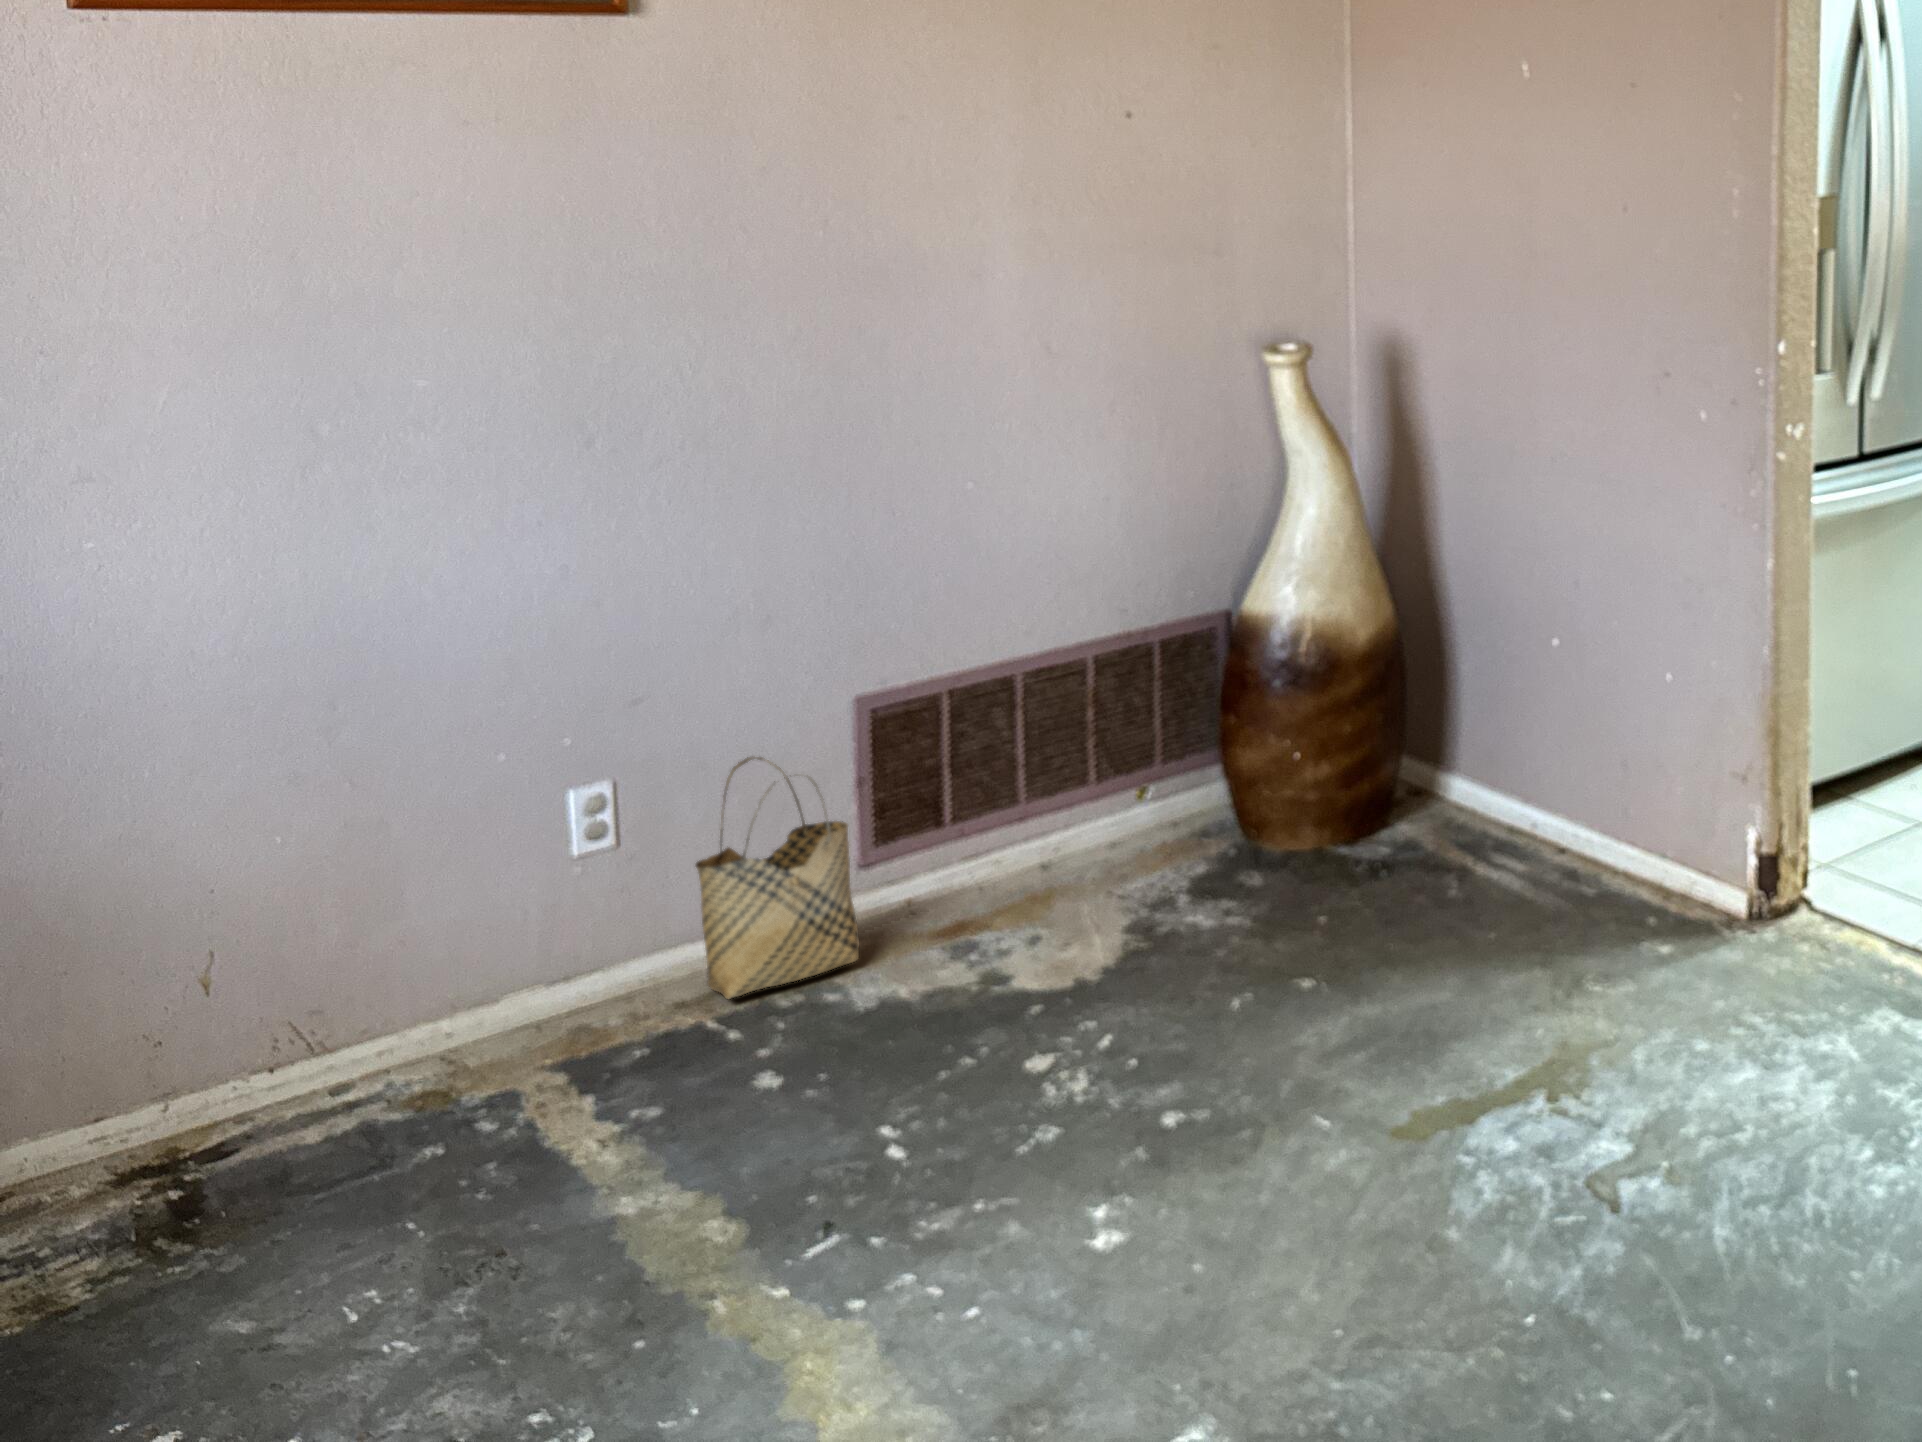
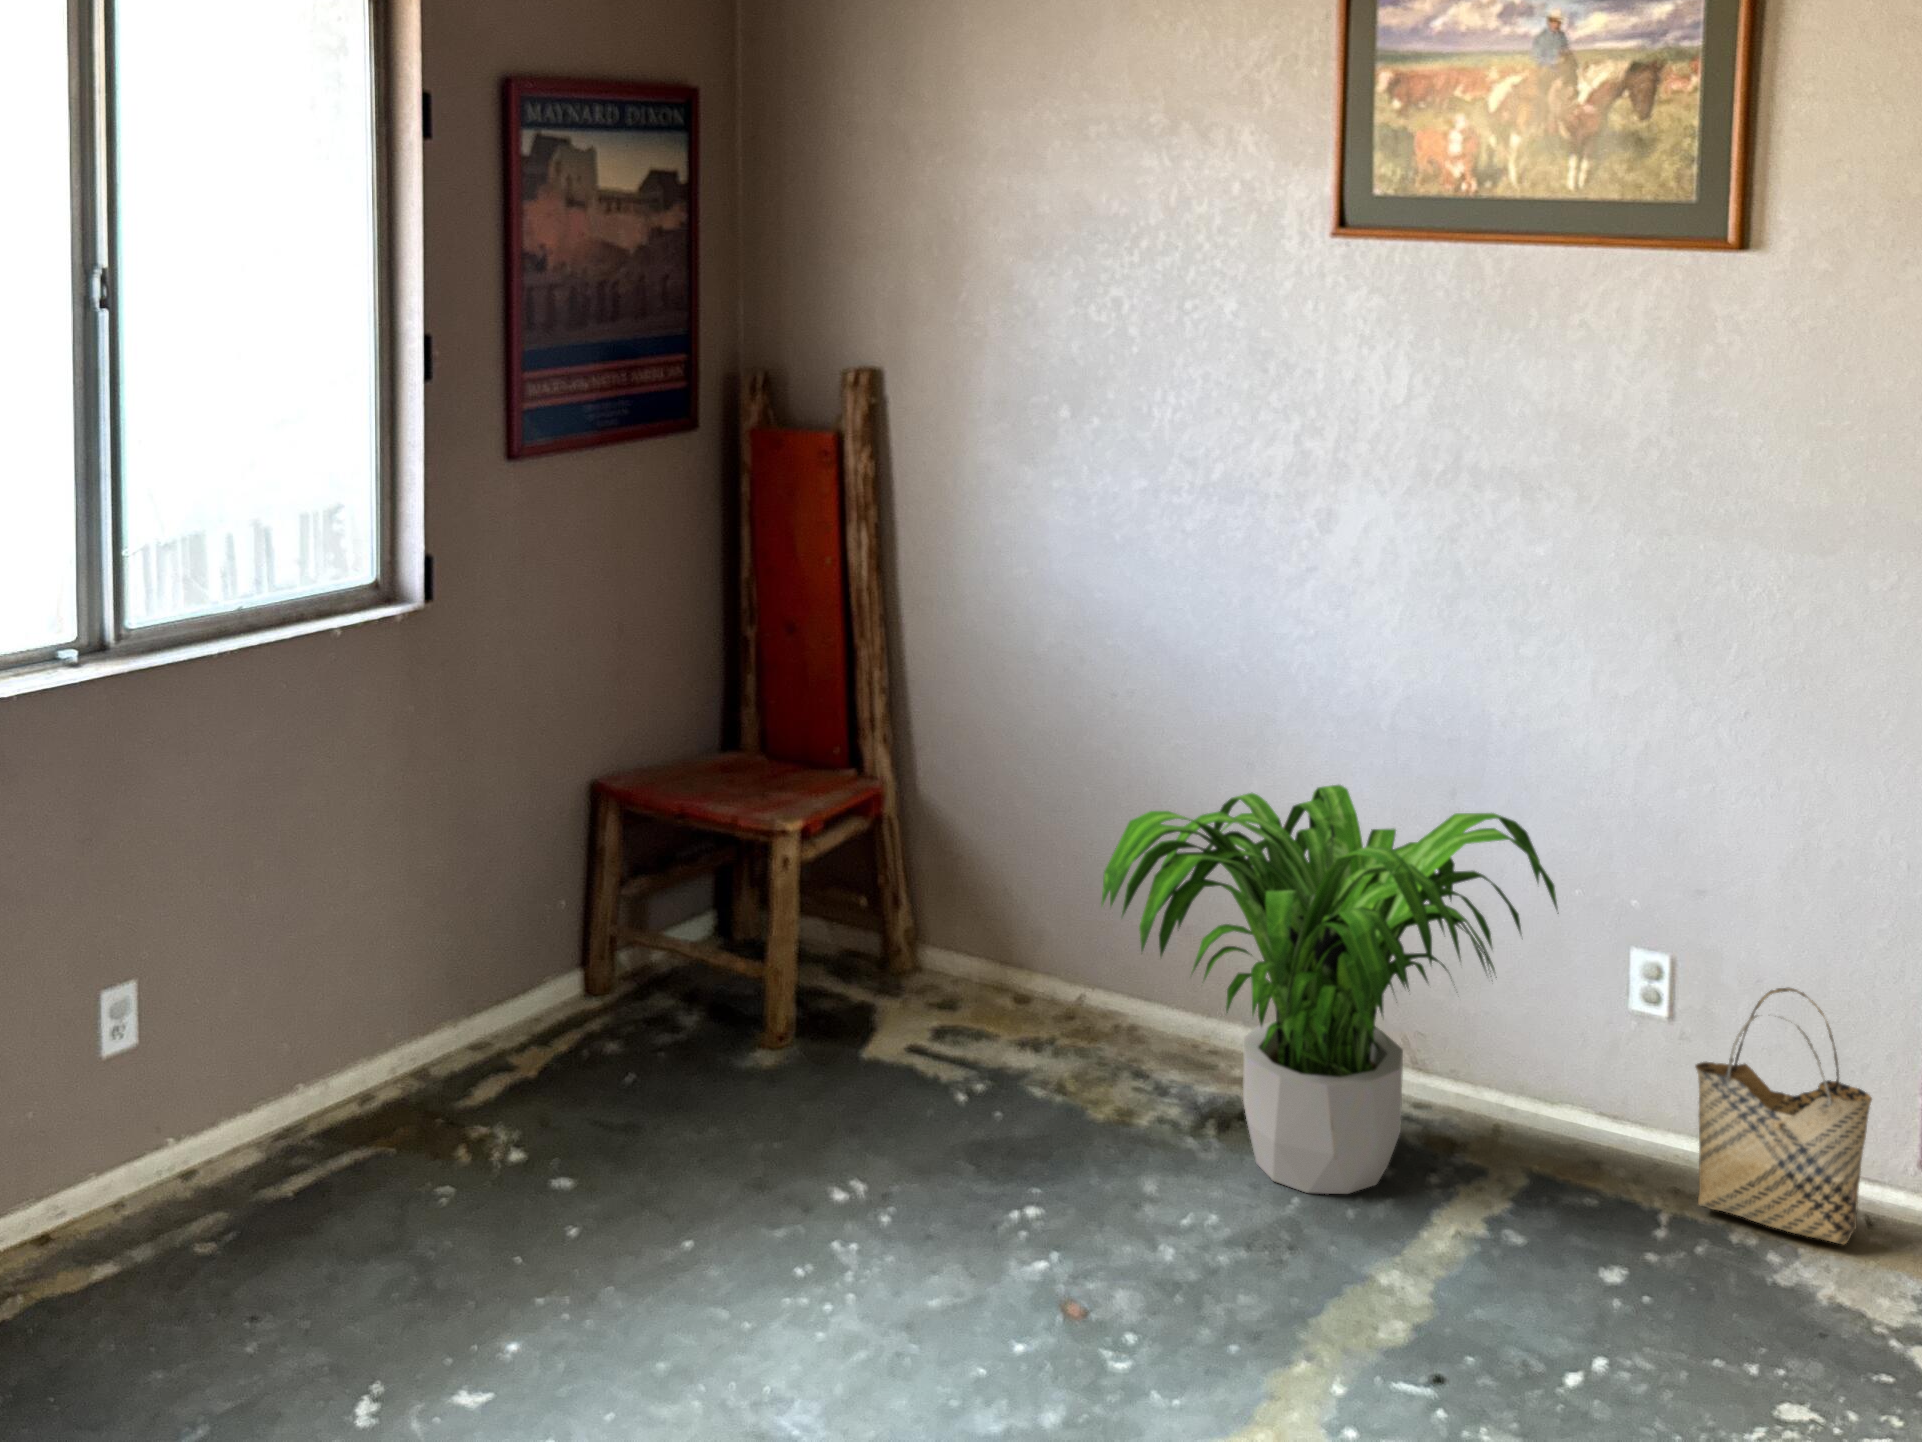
potted plant: none [55,685,602,1221] -> present [1101,785,1559,1194]

